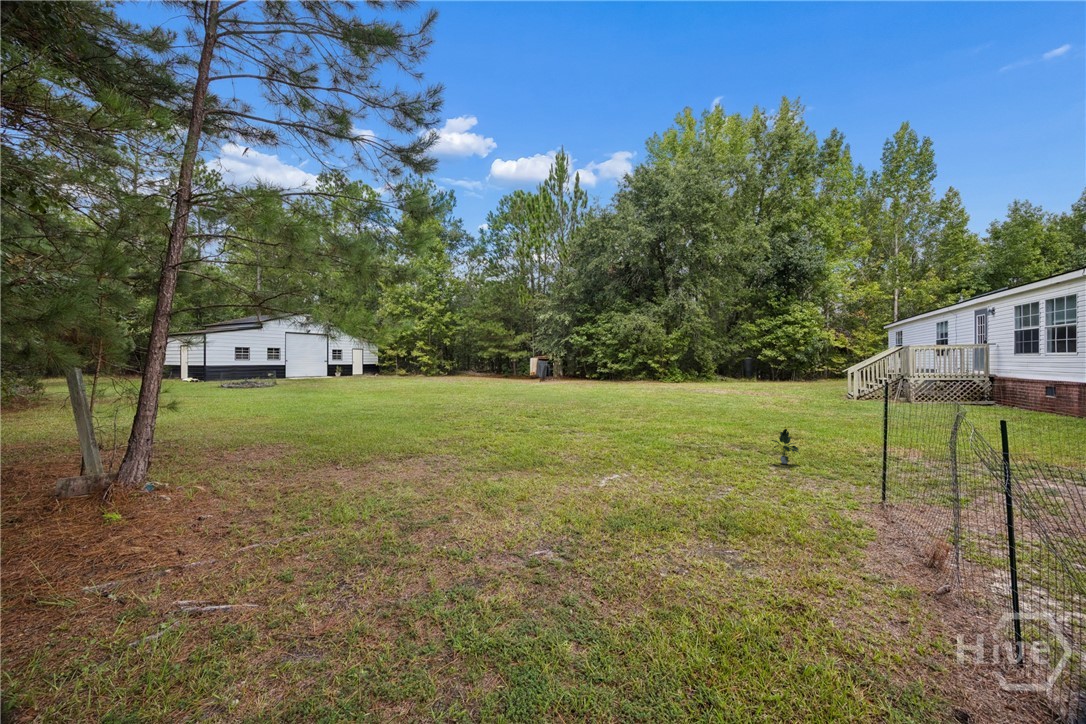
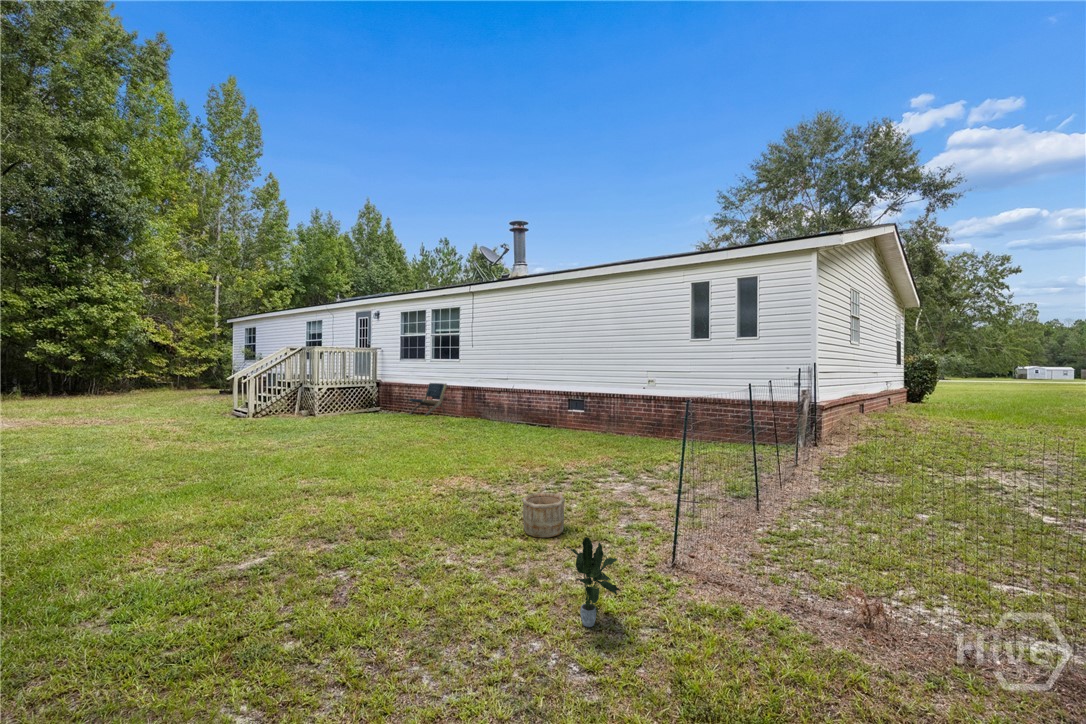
lounge chair: none [1002,378,1059,411] -> present [409,383,447,415]
wooden bucket: none [841,433,871,455] -> present [522,492,565,537]

